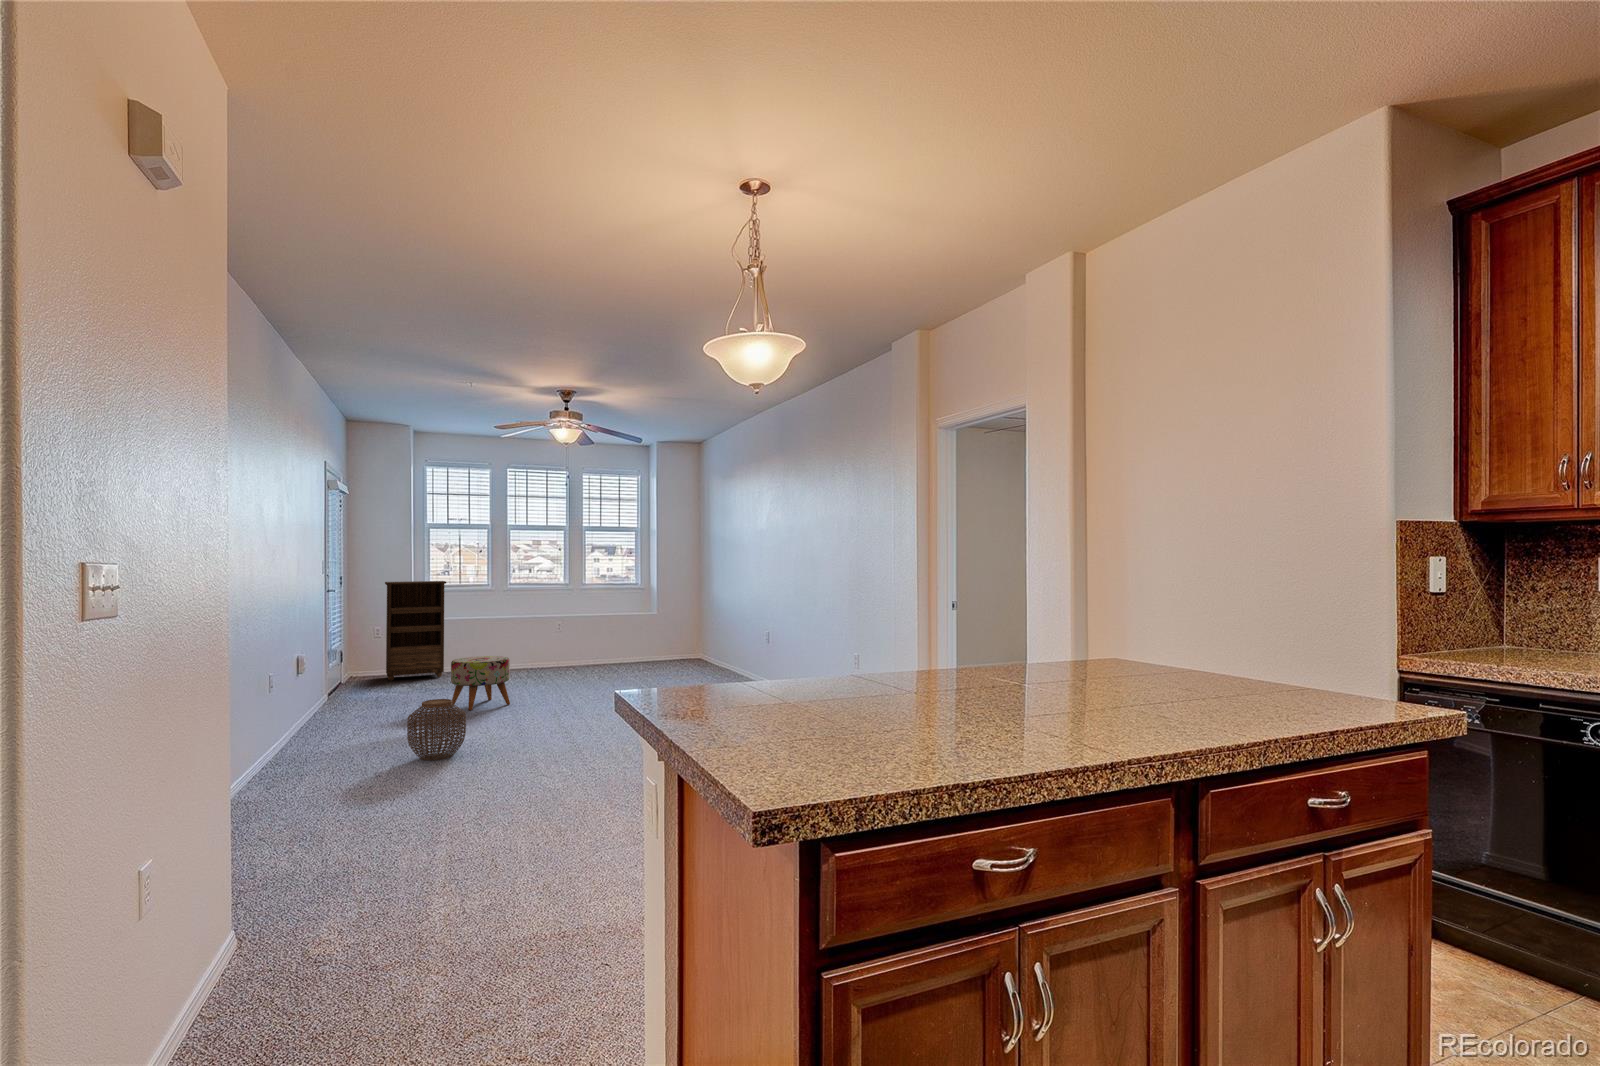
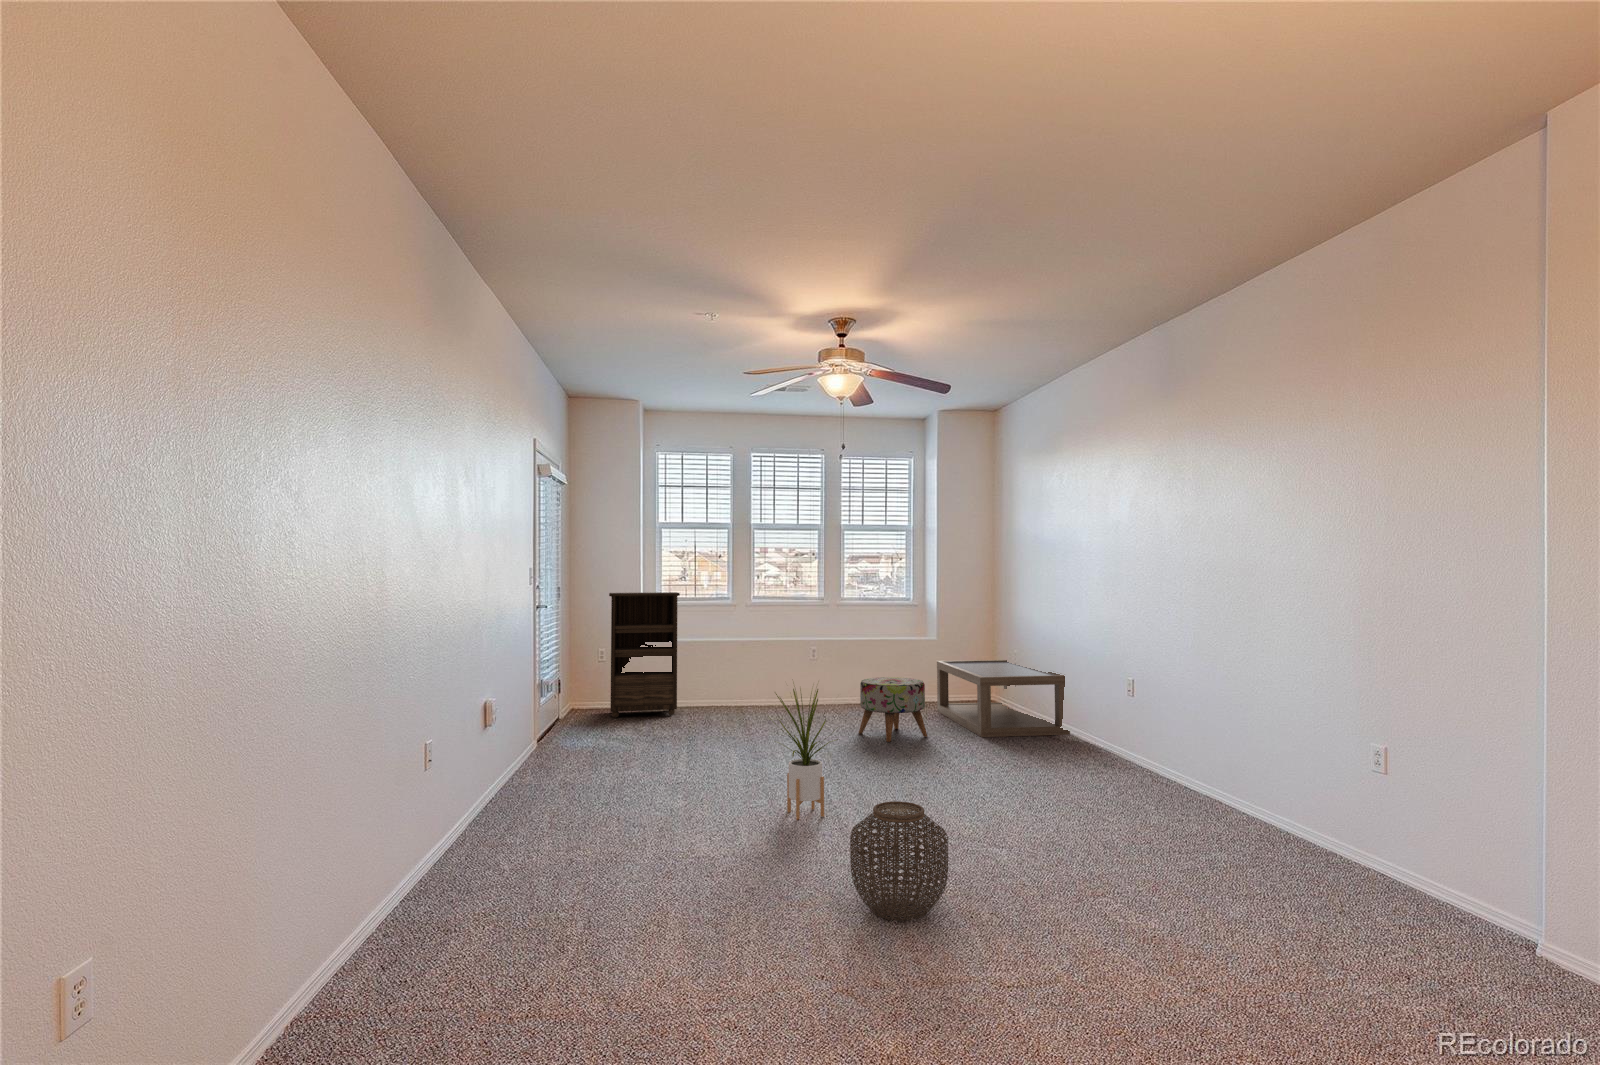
coffee table: none [652,628,737,680] -> present [937,660,1070,737]
house plant: none [512,637,560,725] -> present [776,689,835,819]
ottoman: present [451,656,510,710] -> present [859,677,927,742]
woven basket: present [407,699,466,761] -> present [850,801,948,921]

